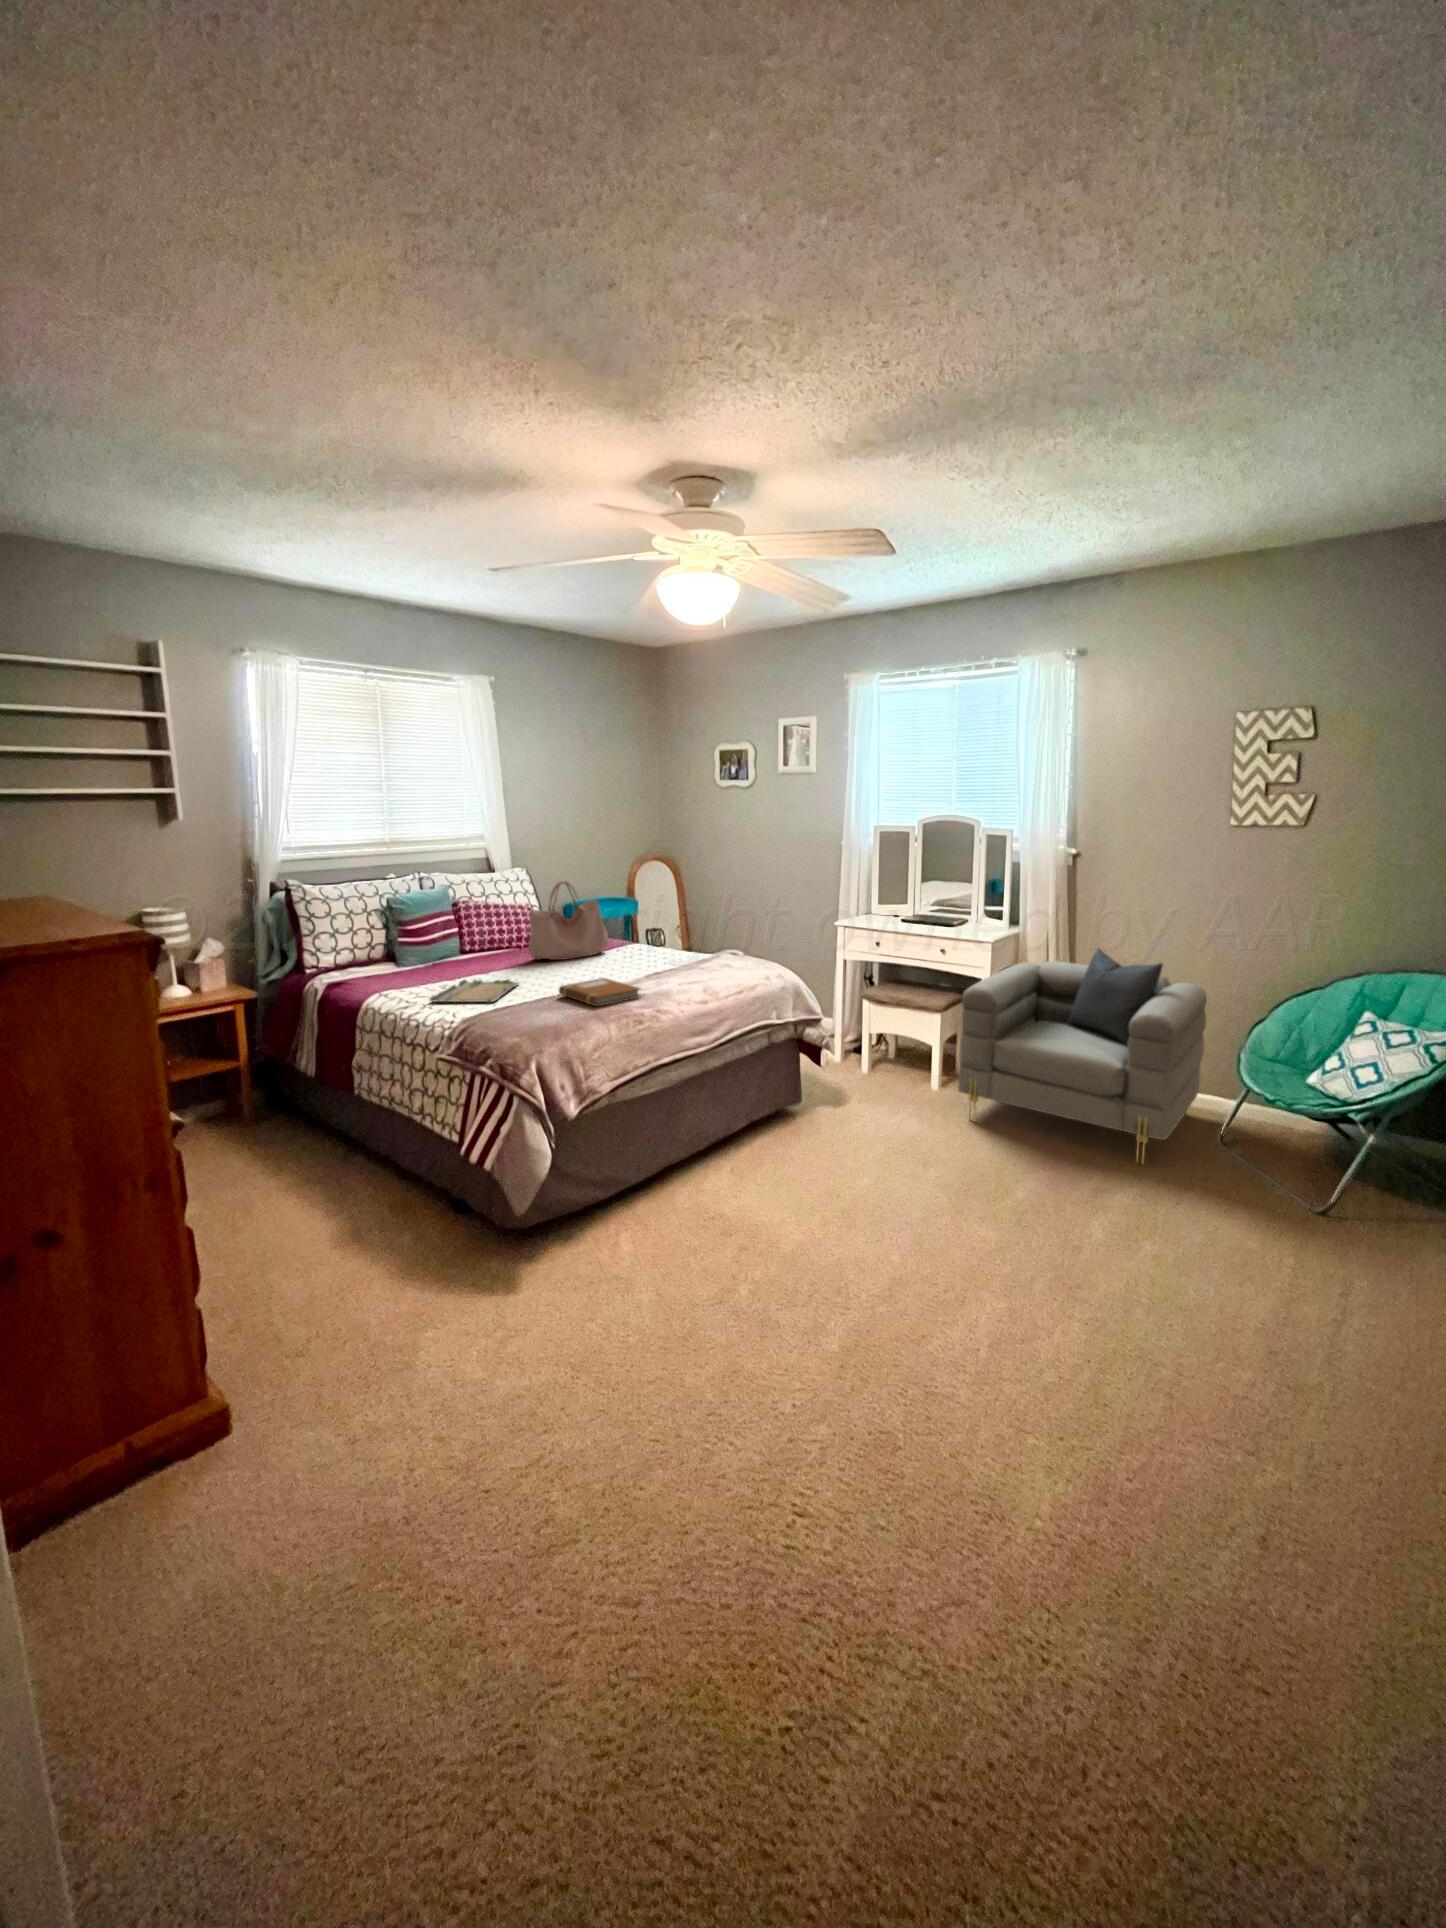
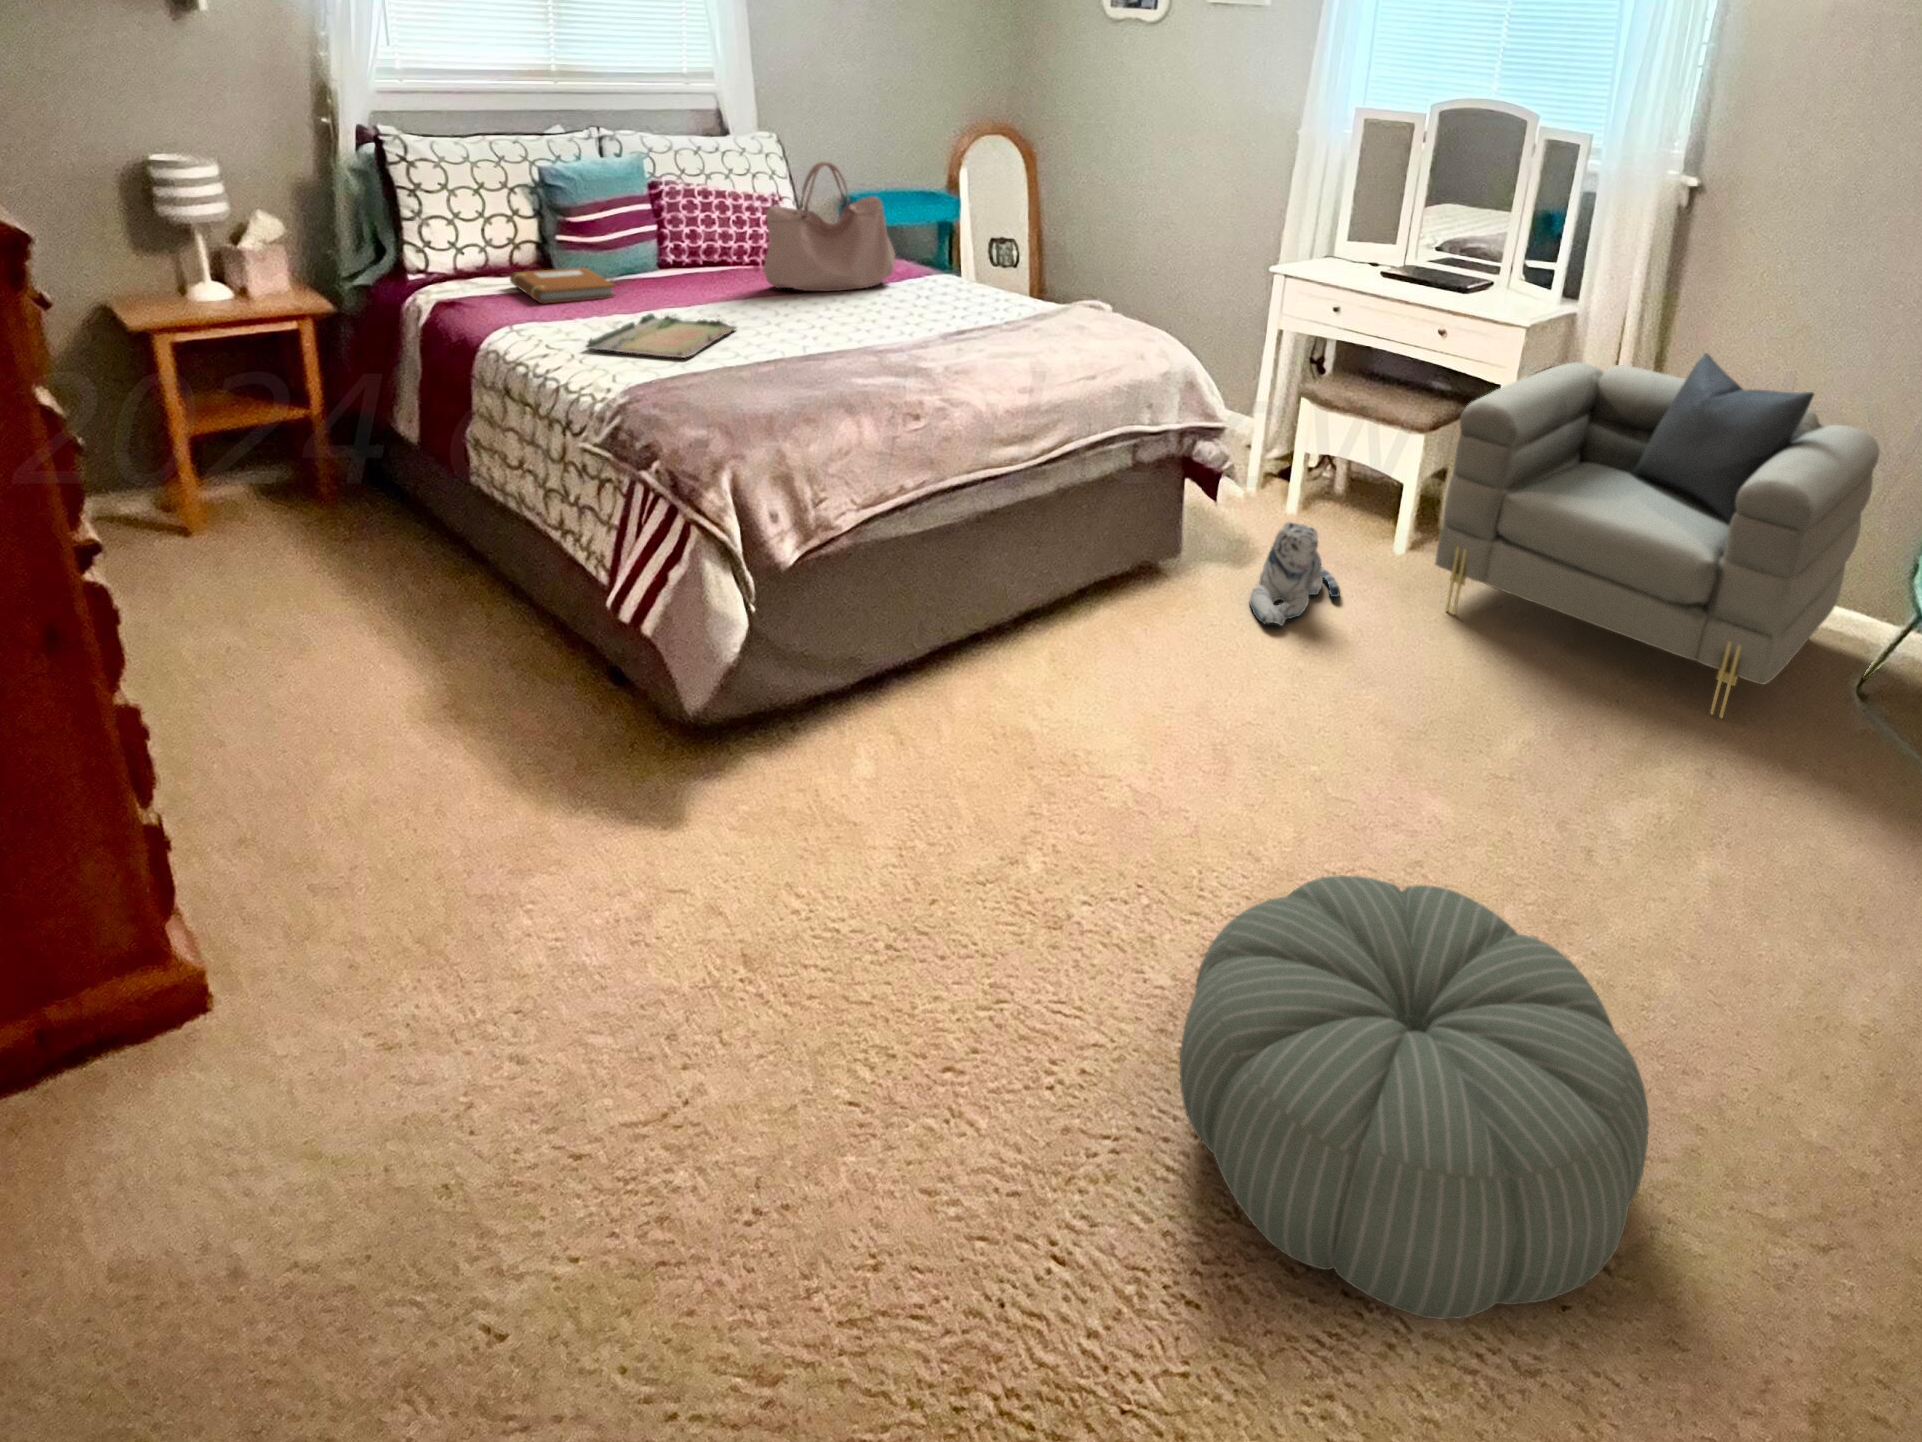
notebook: present [559,978,640,1007] -> present [510,267,615,303]
plush toy: none [848,1073,903,1138] -> present [1249,522,1340,626]
pouf: none [855,1262,1137,1513] -> present [1180,875,1649,1320]

